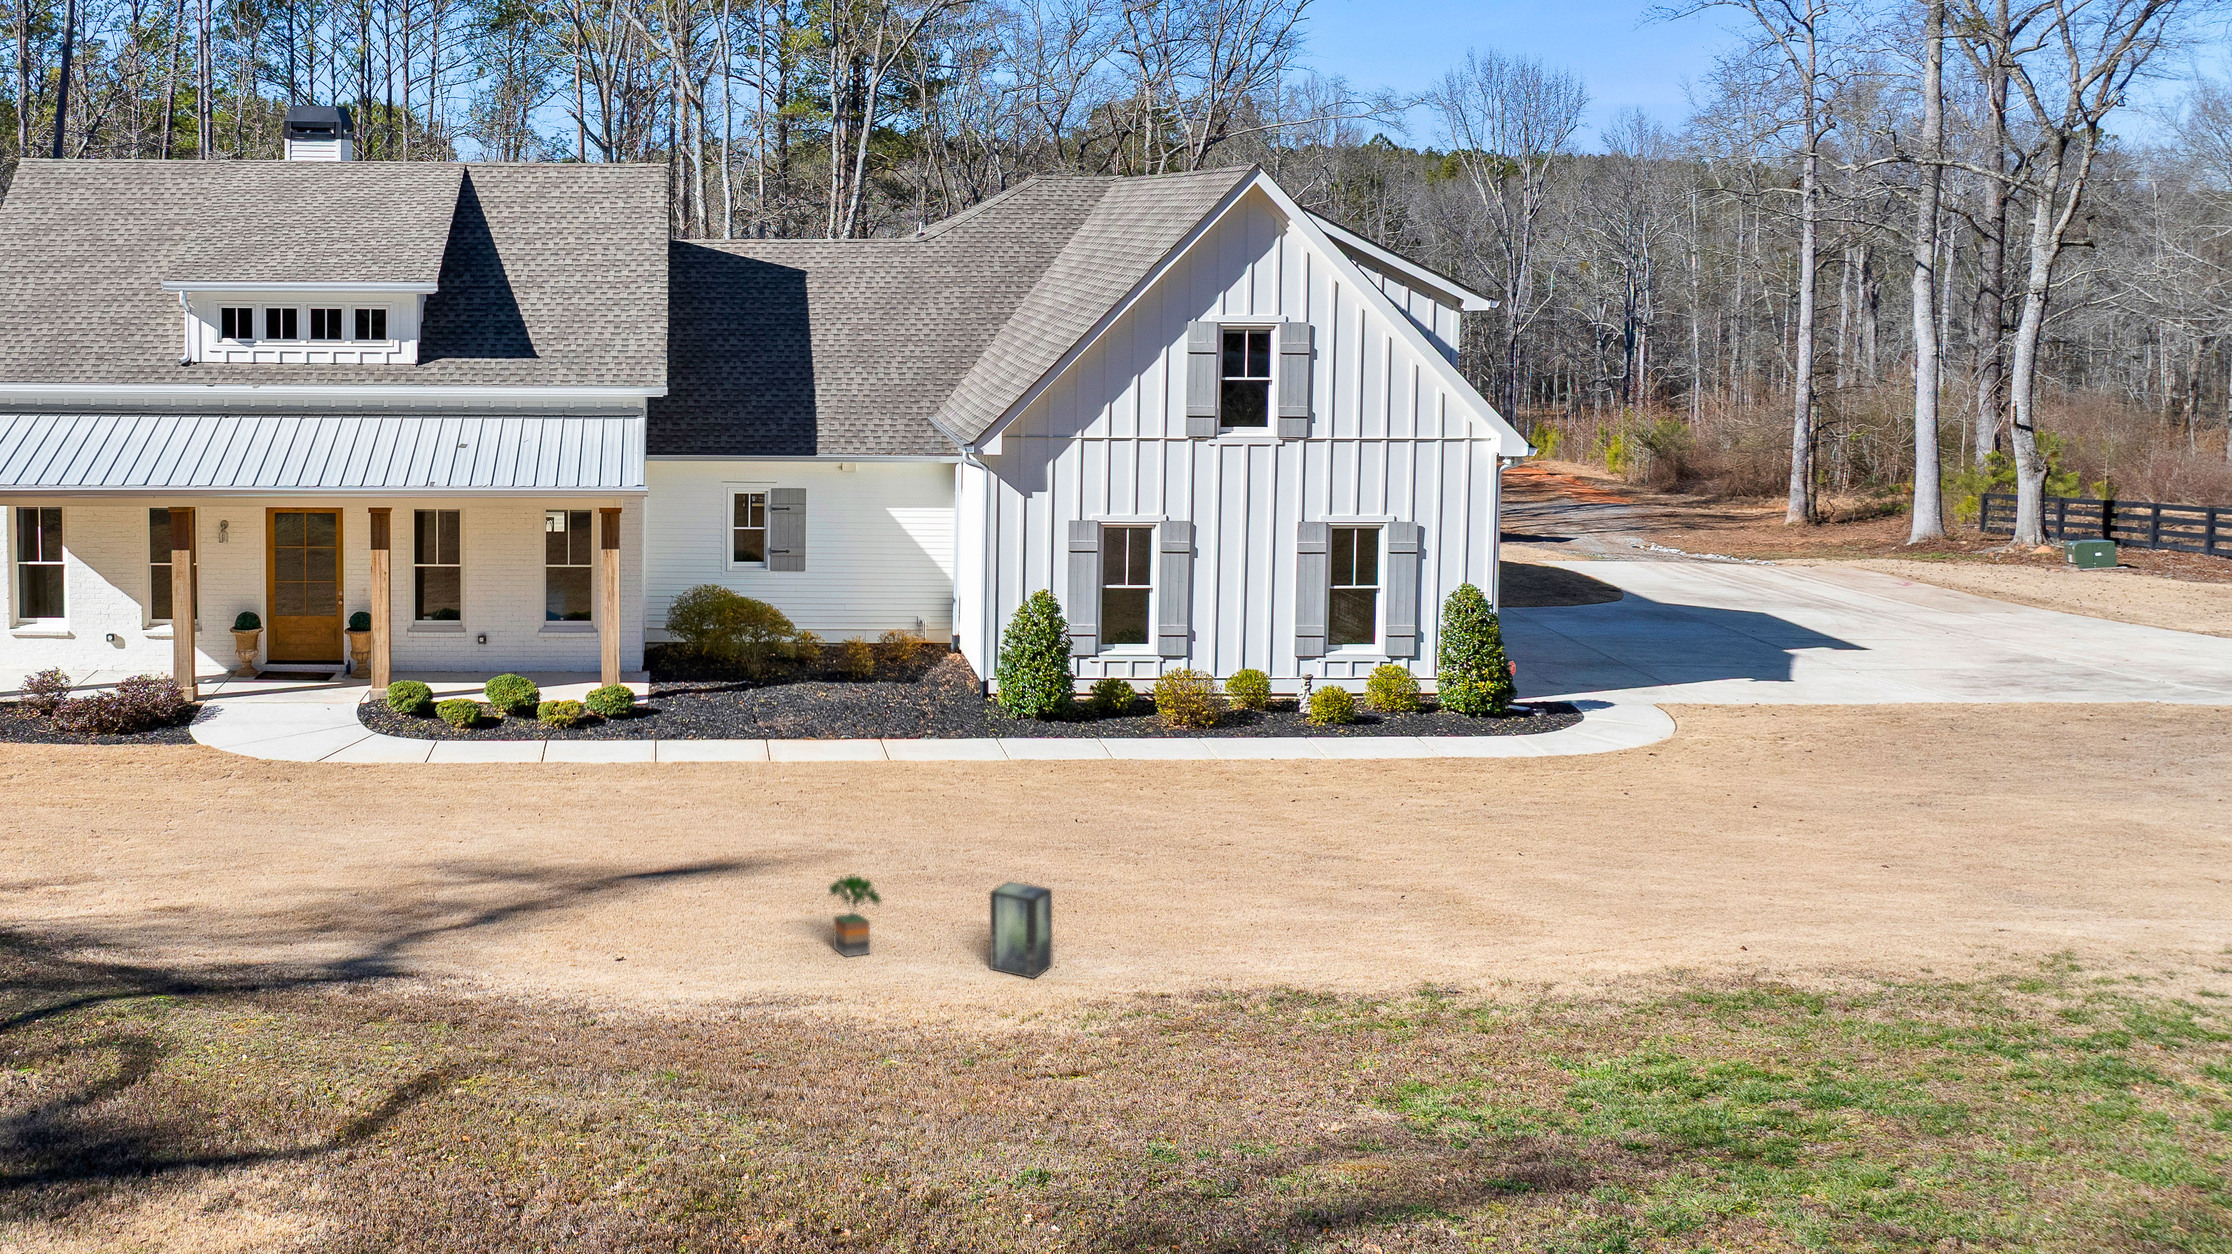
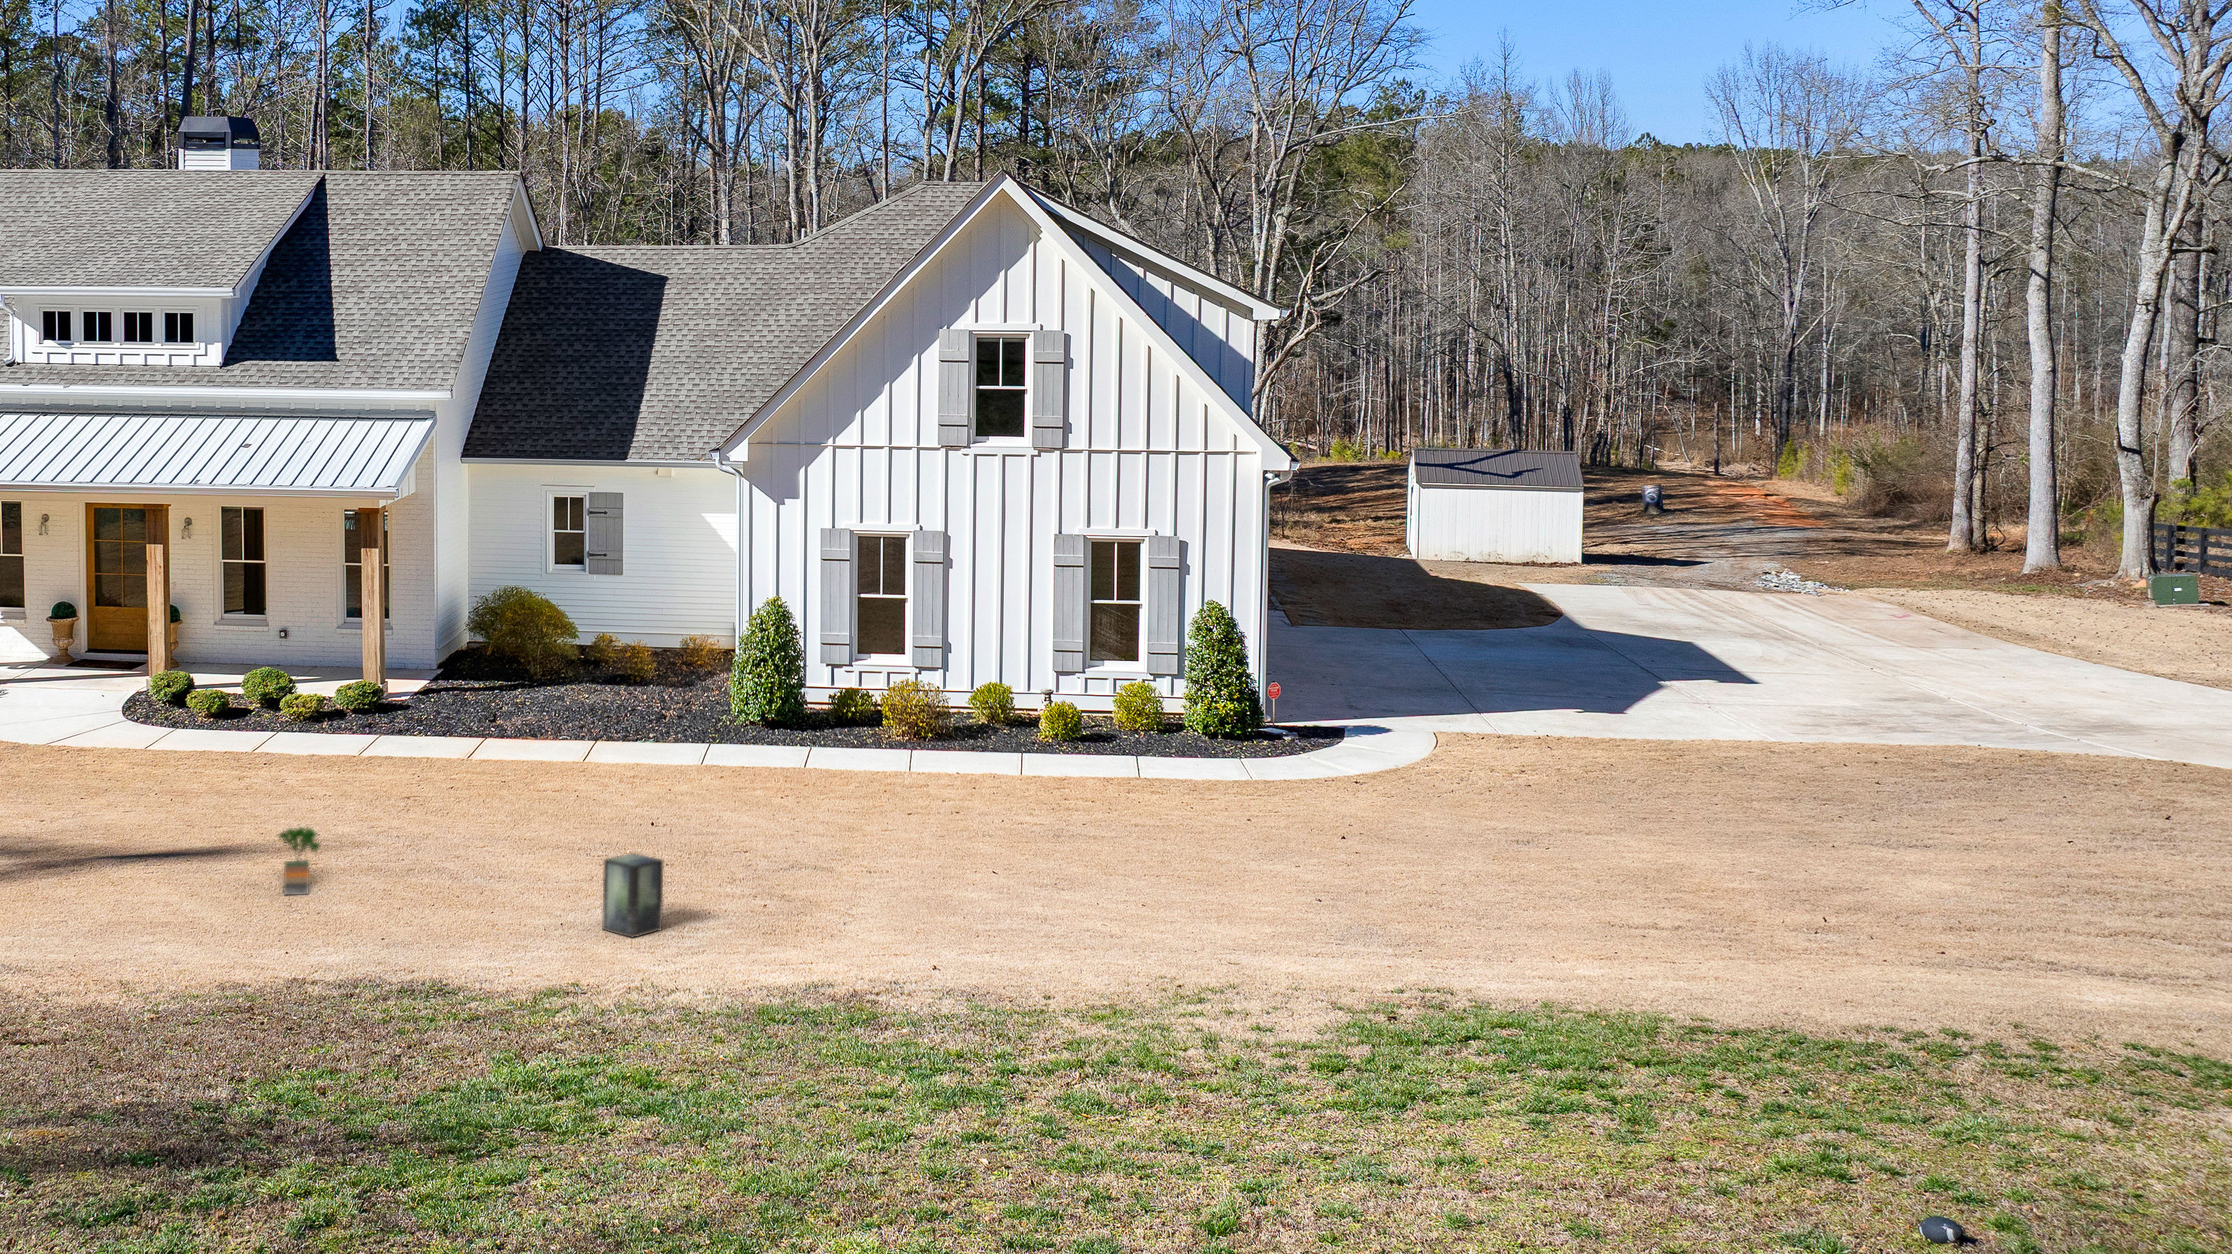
storage box: present [990,882,1052,978] -> present [602,854,663,937]

